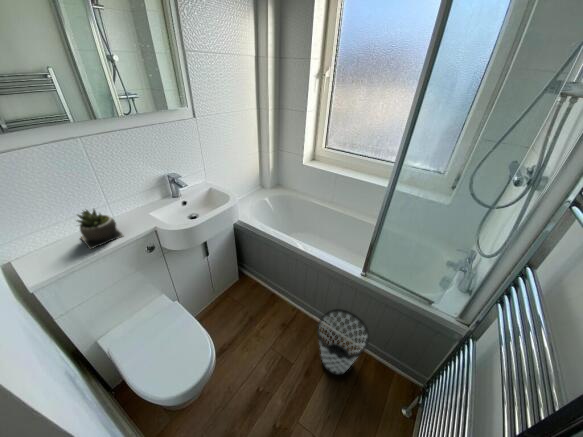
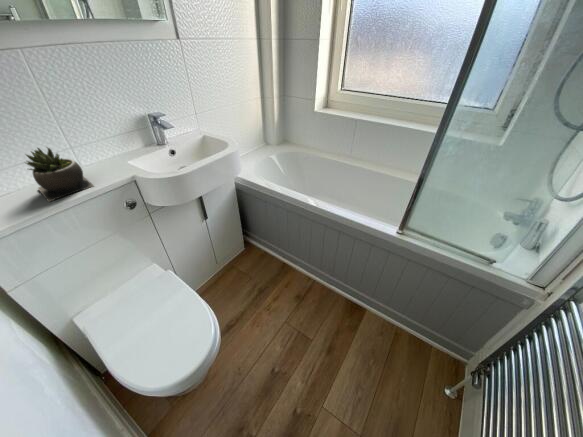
wastebasket: present [317,309,369,375] -> none [342,276,408,354]

